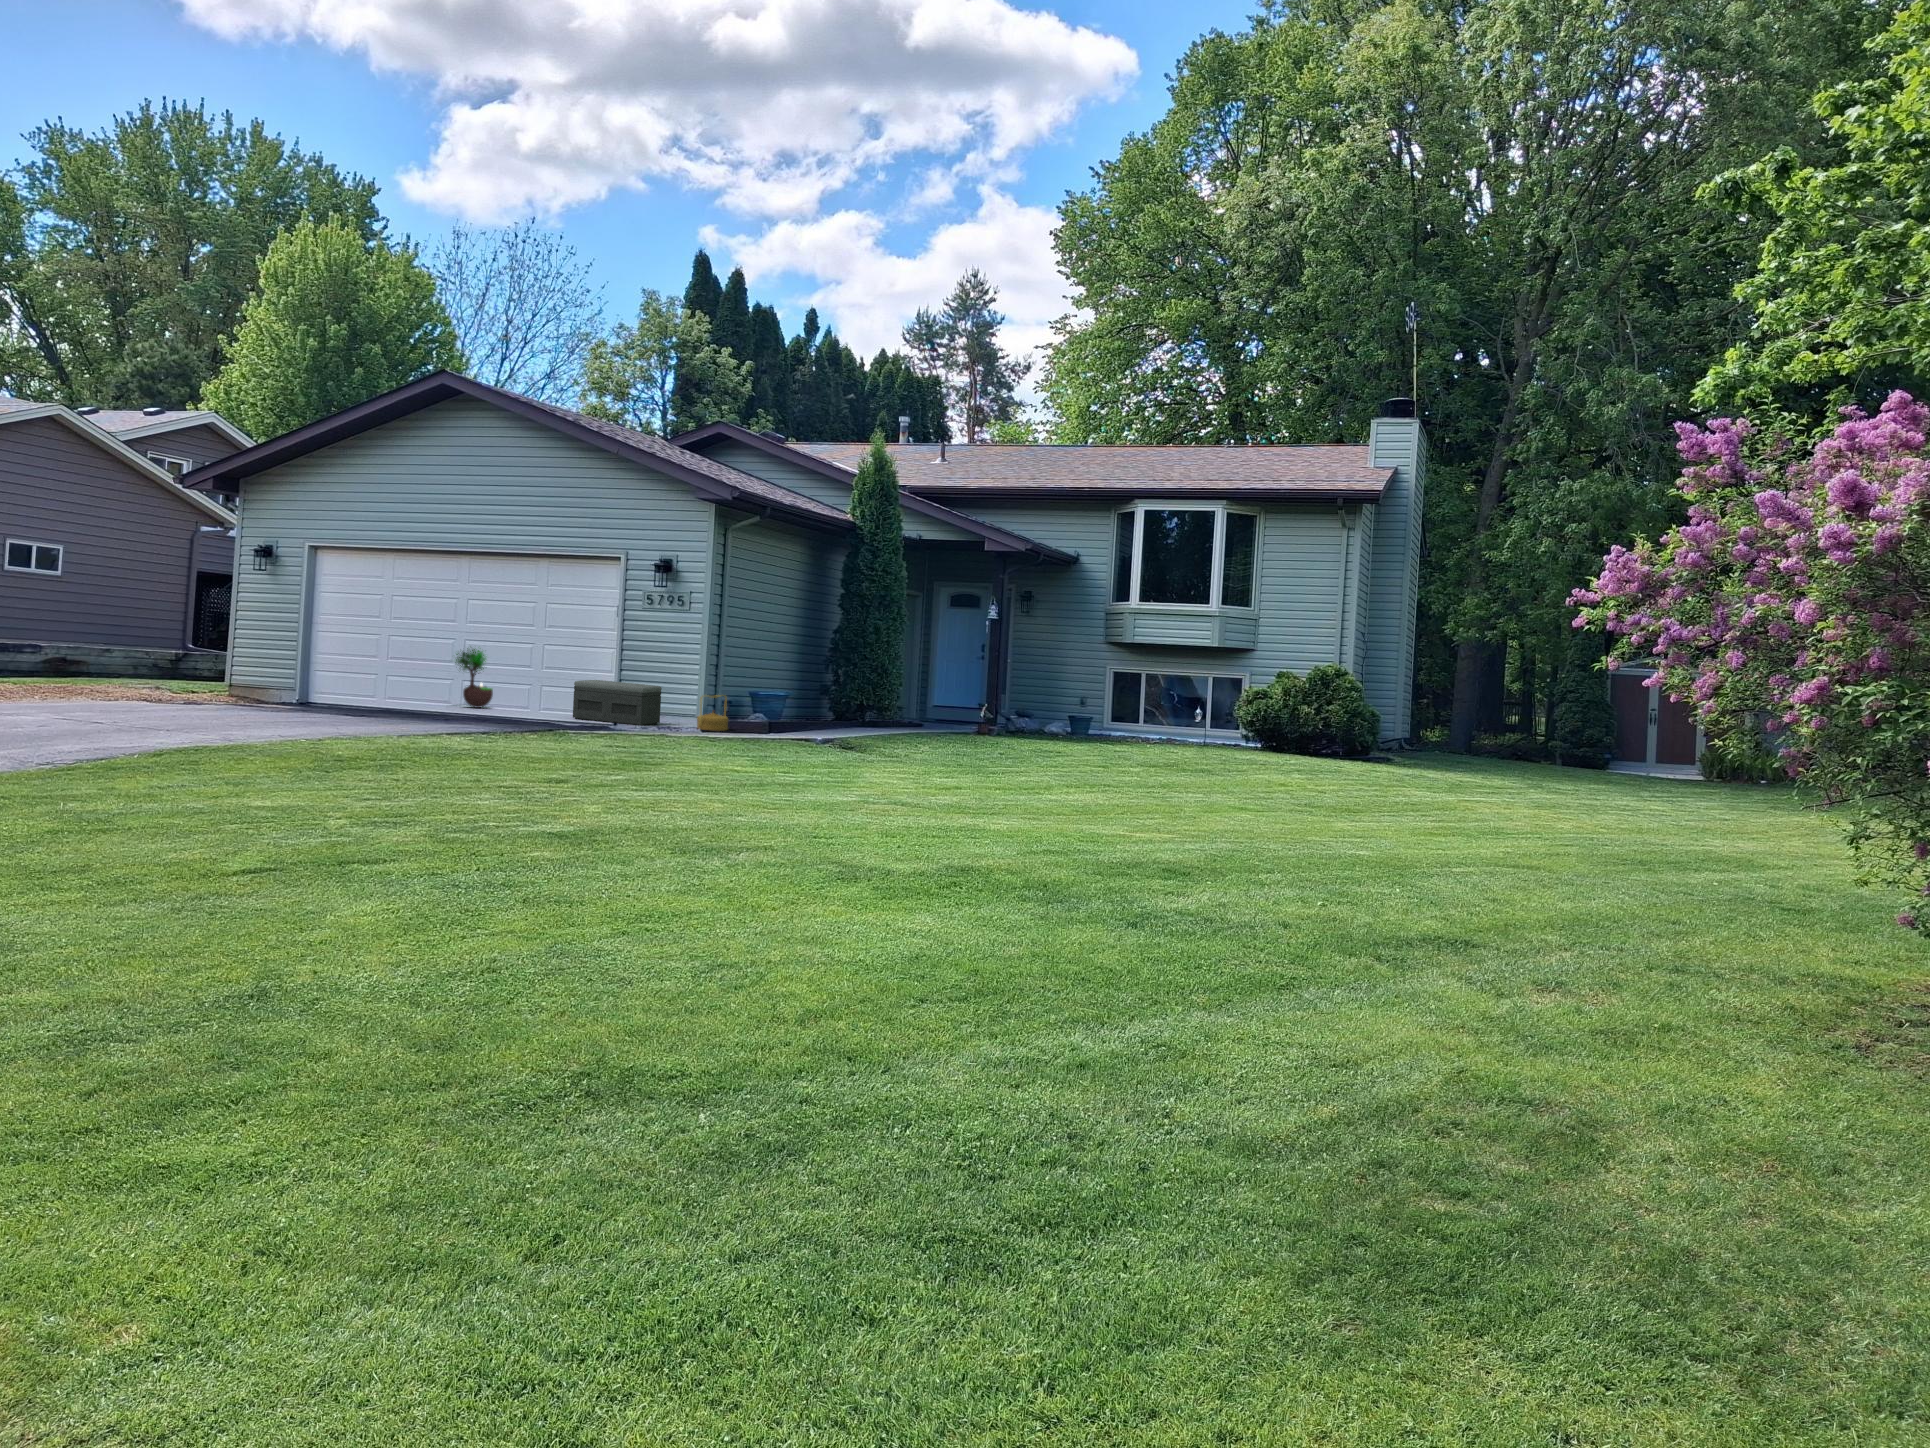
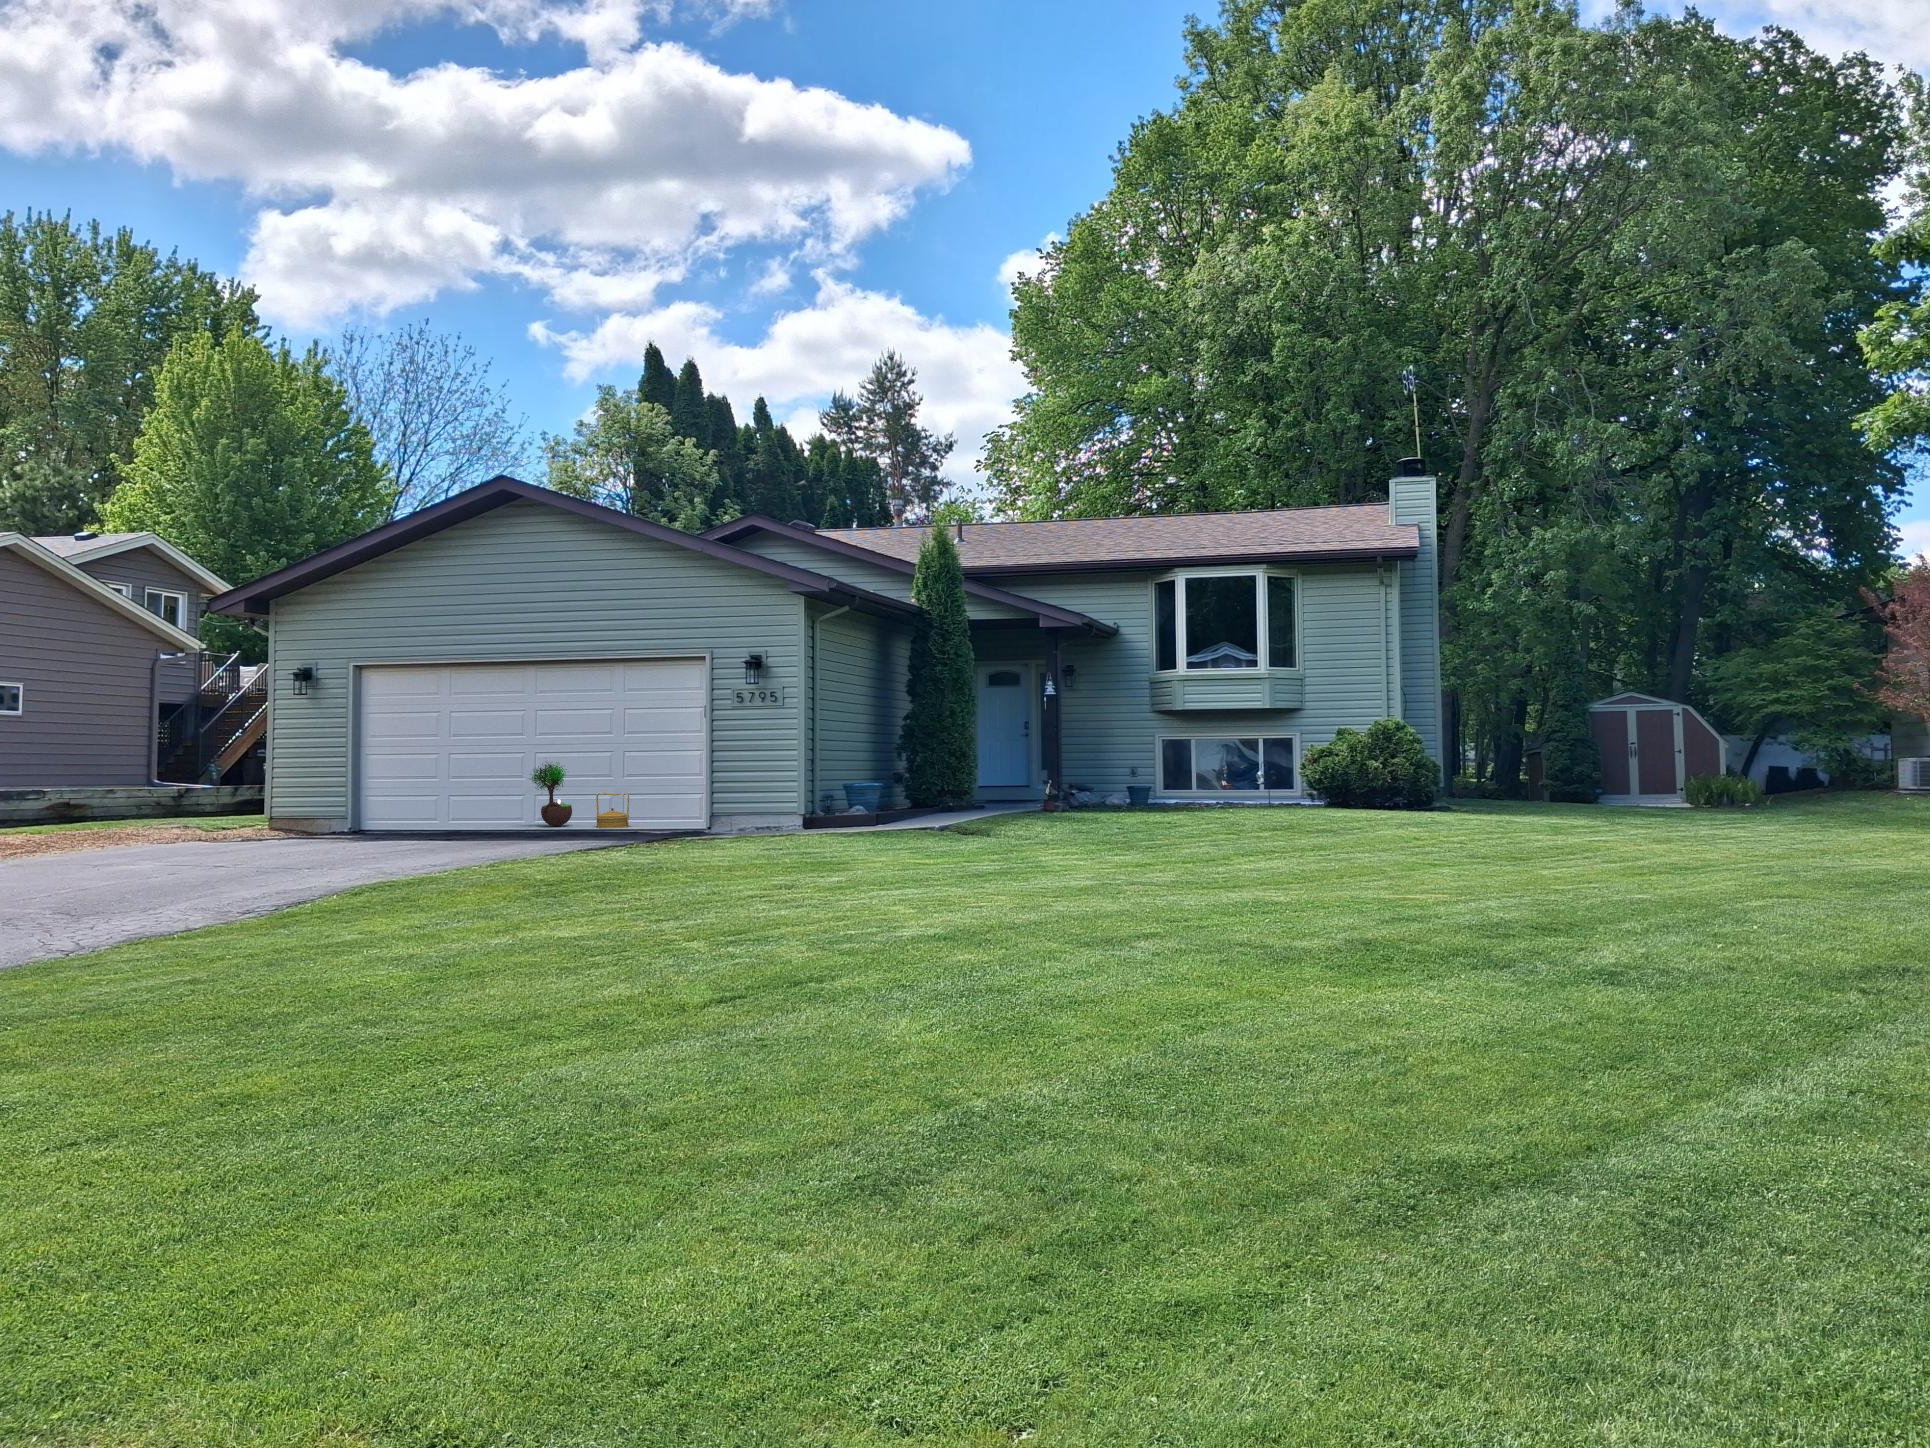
storage bench: present [573,680,662,726] -> none [670,787,763,831]
woven basket: present [697,695,728,731] -> present [596,792,629,828]

